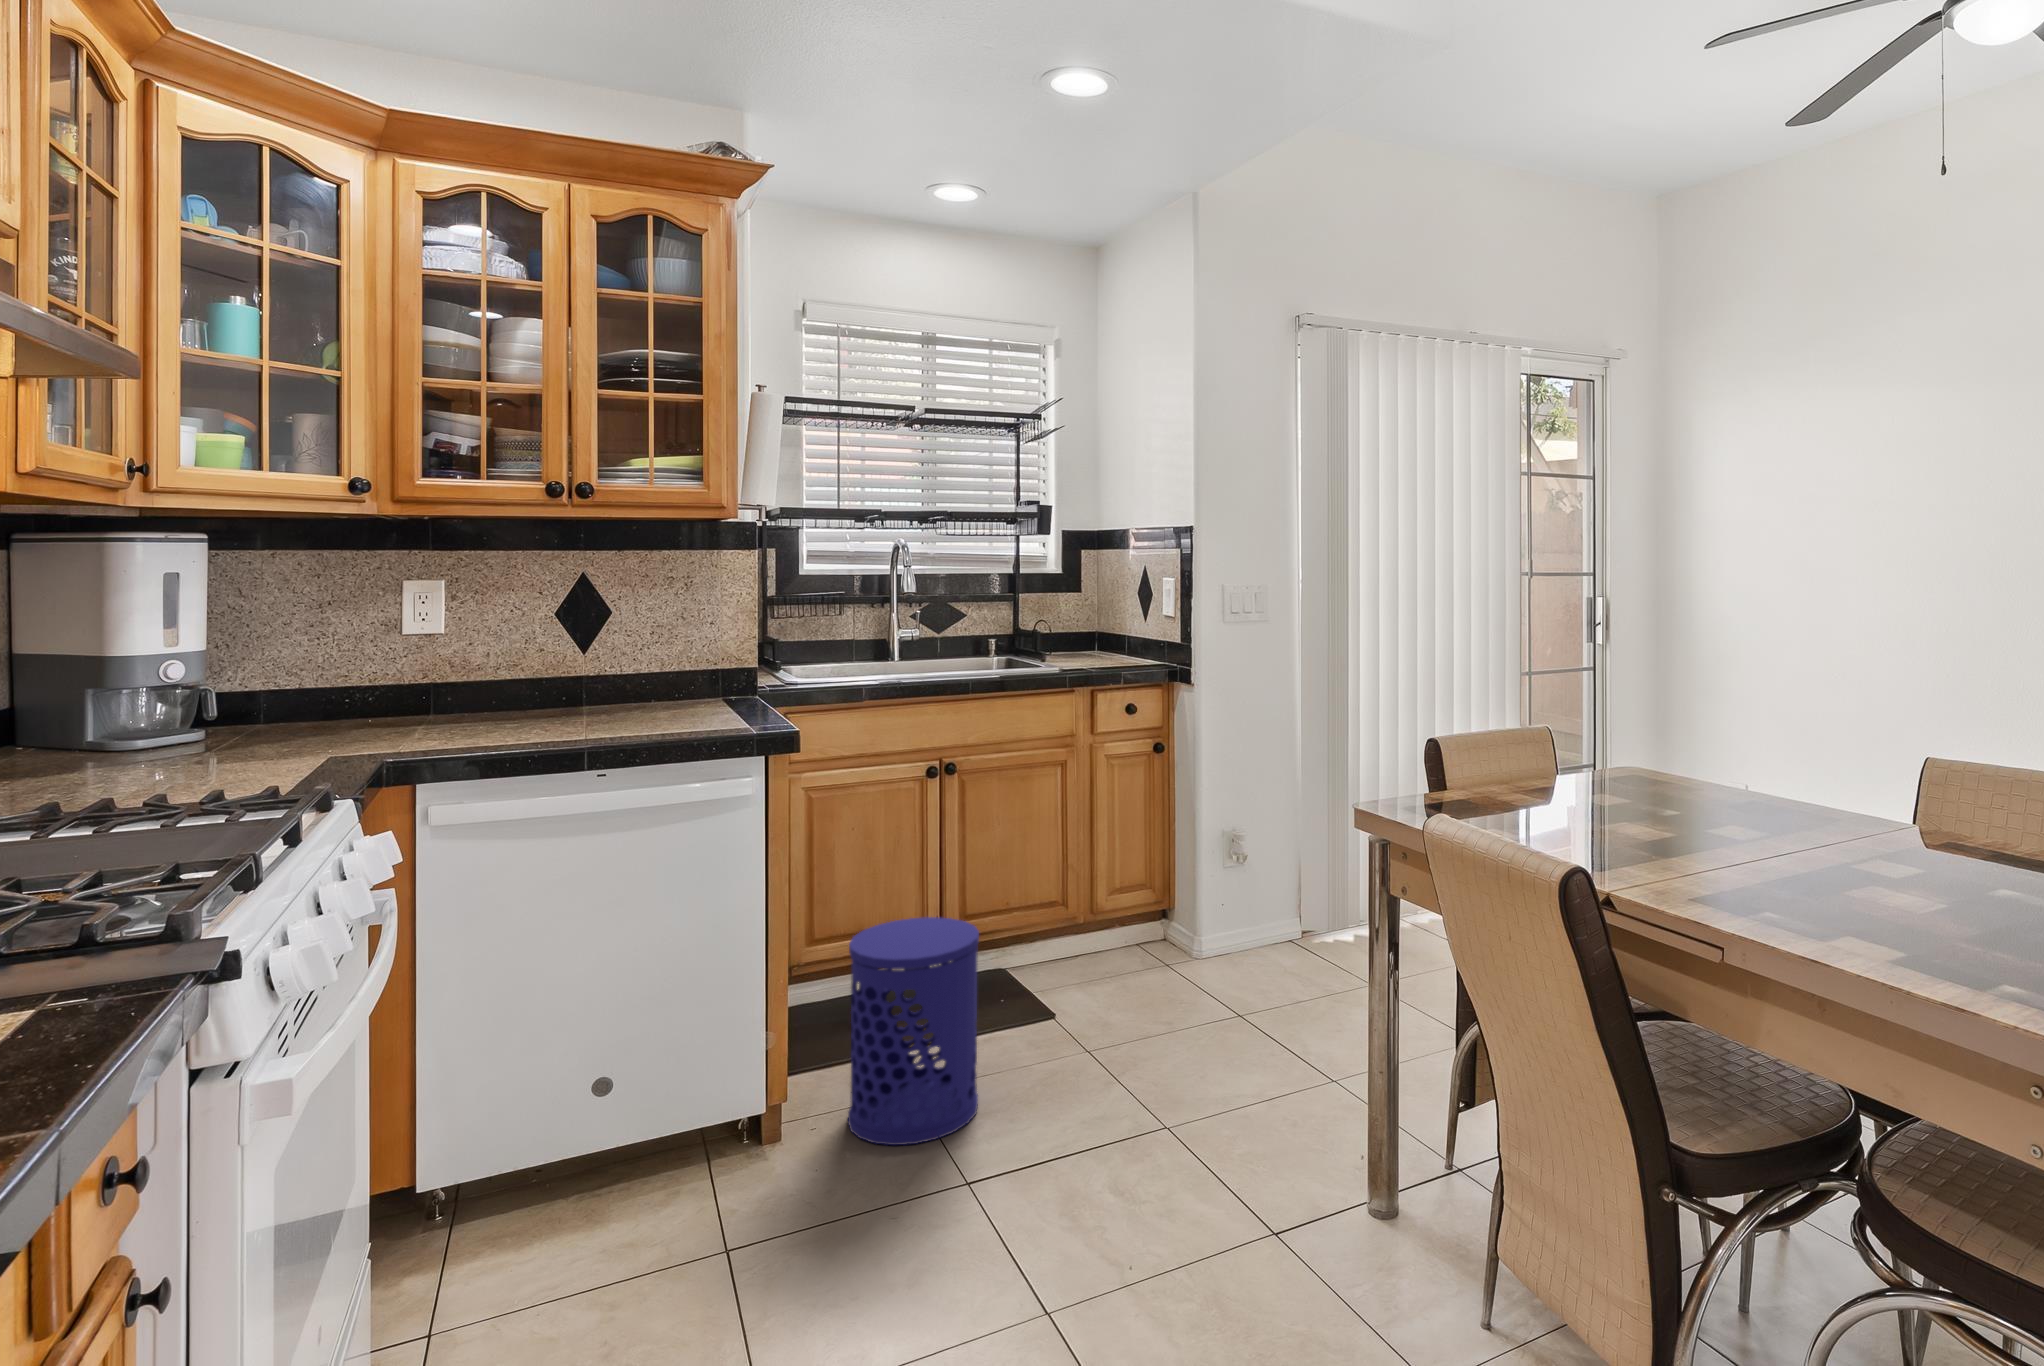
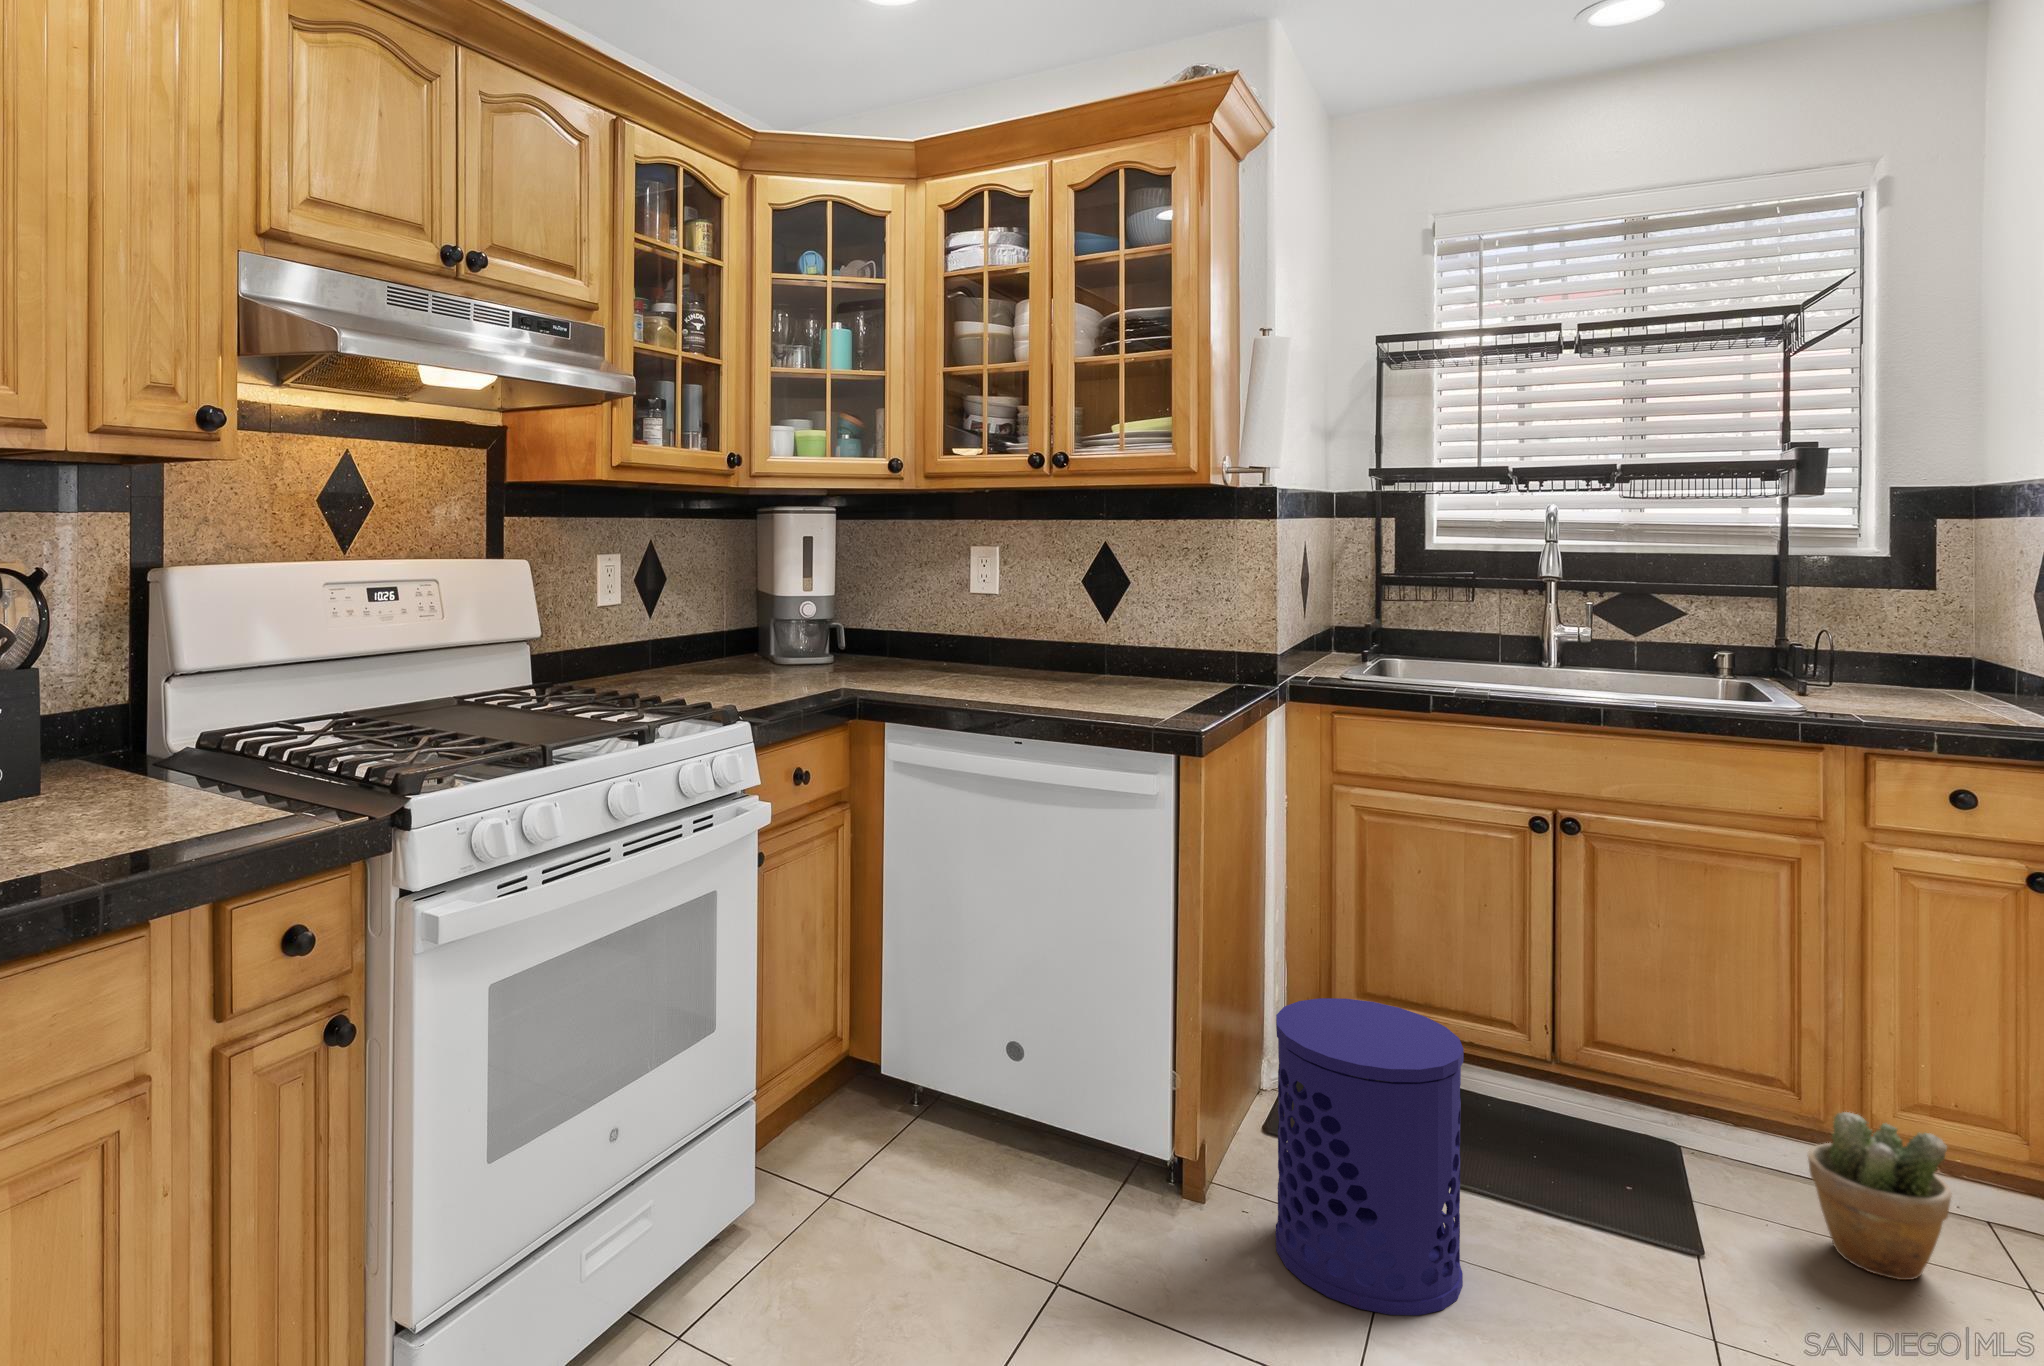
potted plant: none [1089,899,1151,991] -> present [1808,1112,1951,1280]

